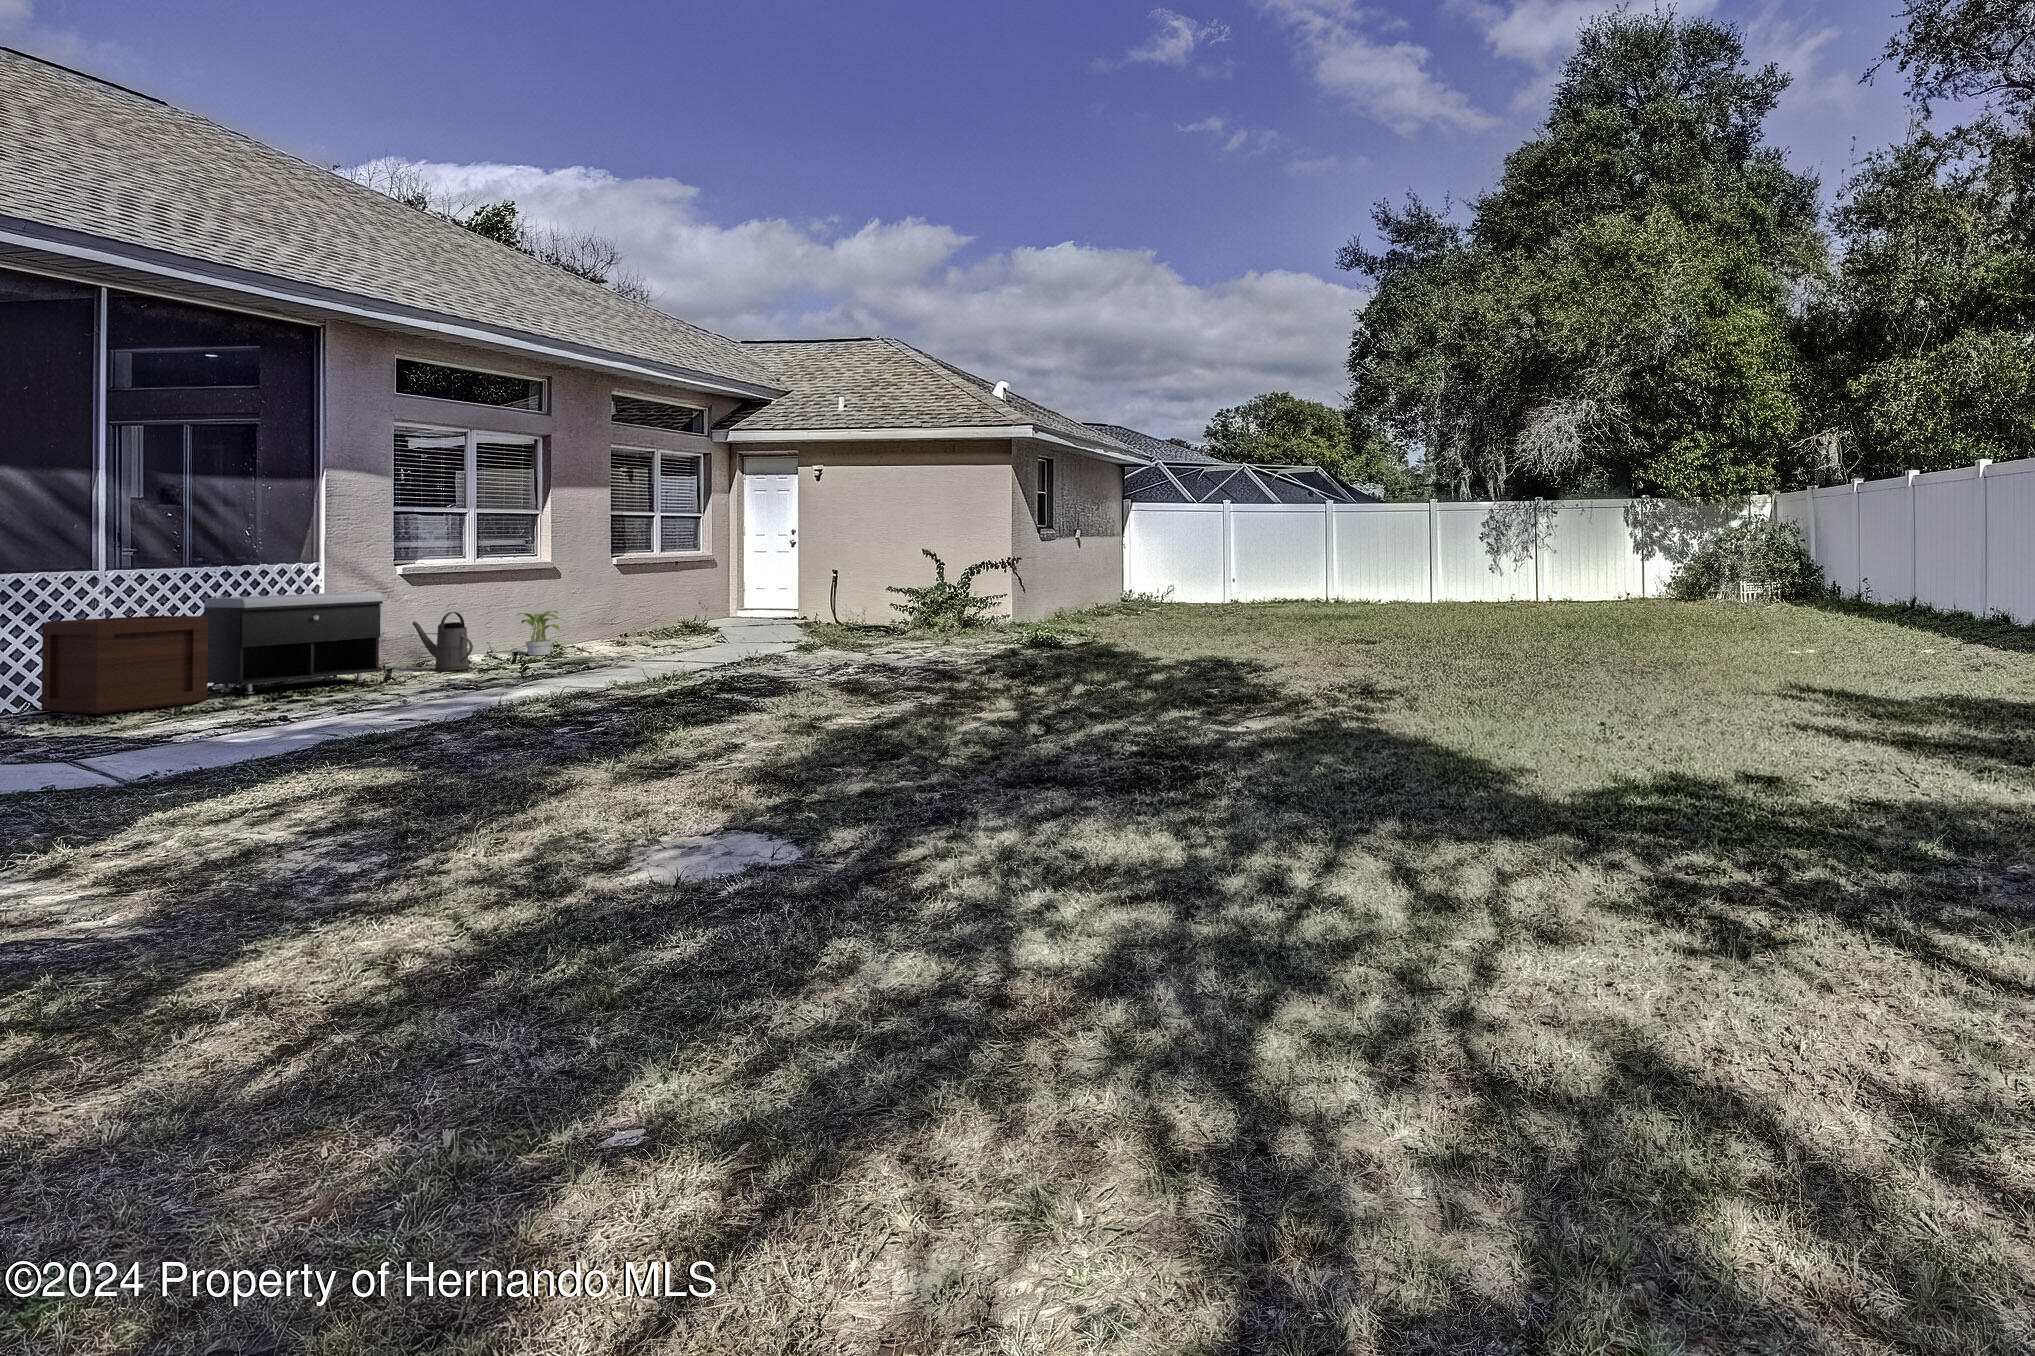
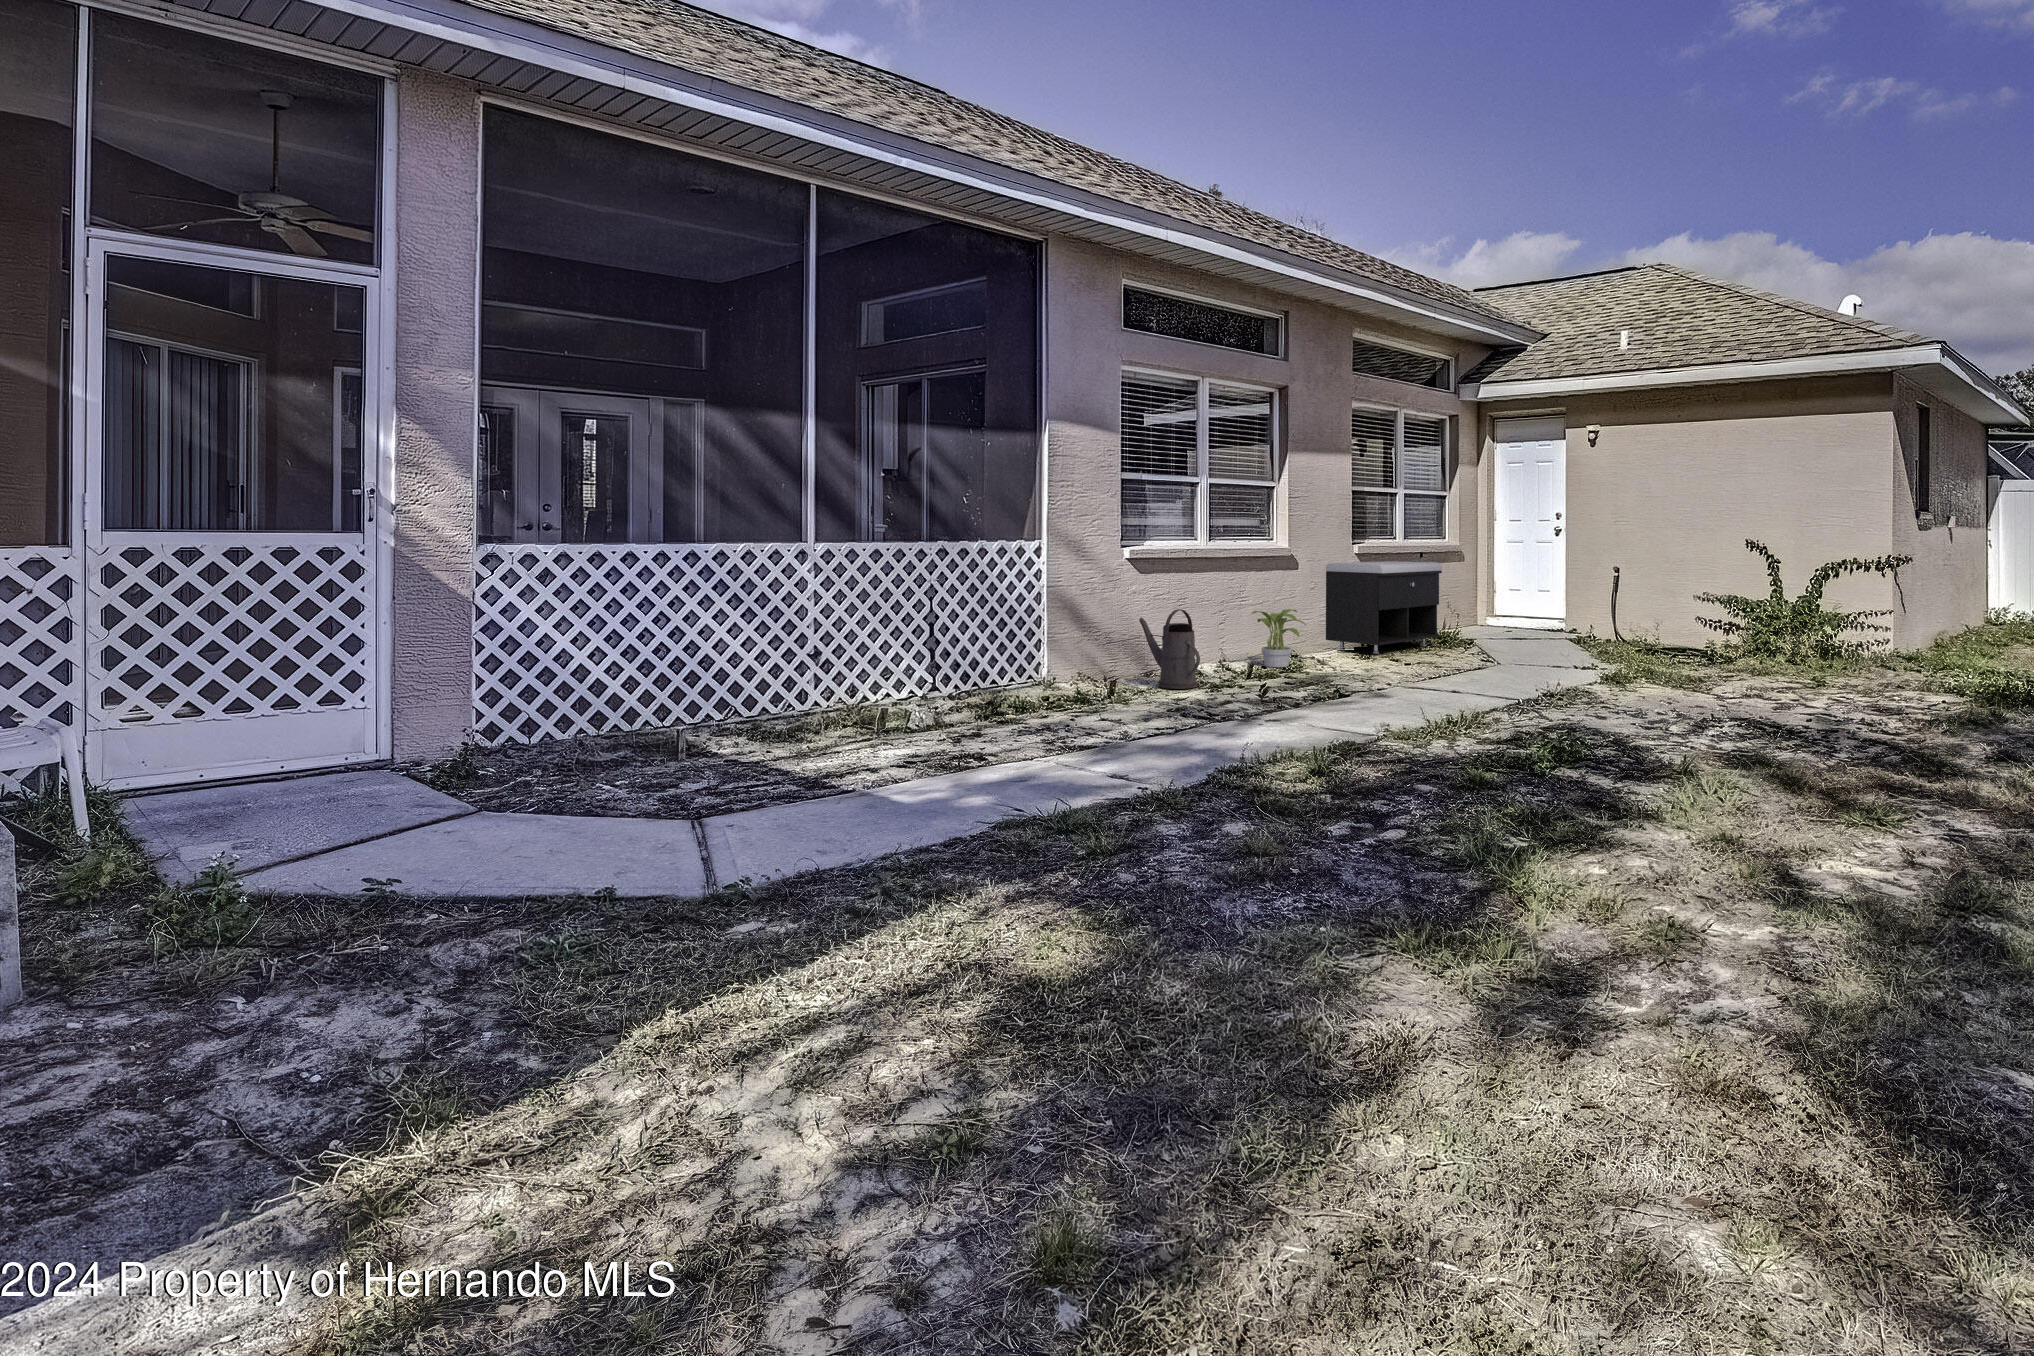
storage bench: present [204,592,383,694] -> present [1326,561,1442,653]
wooden crate: present [41,616,208,714] -> none [749,602,899,738]

